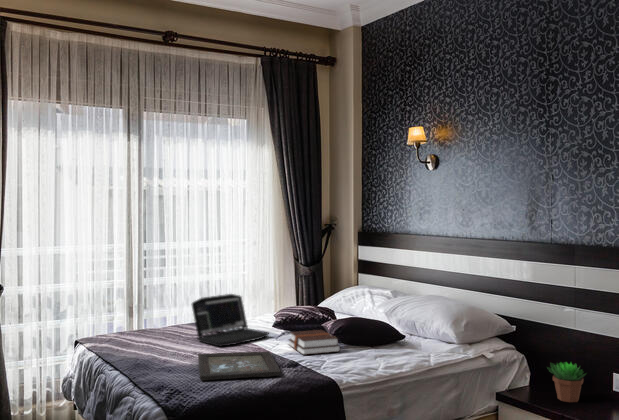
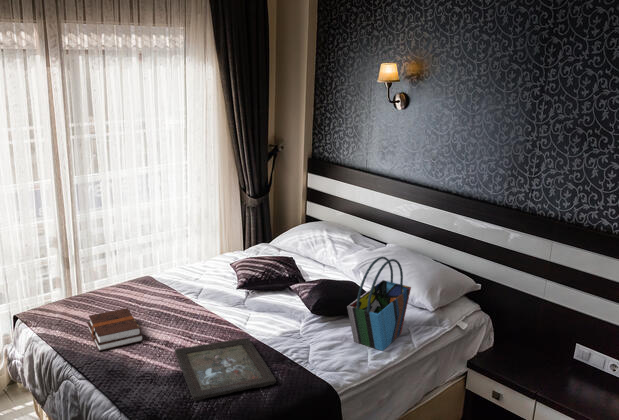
tote bag: none [359,275,430,365] -> present [347,257,411,351]
laptop: present [192,294,269,346] -> none [152,258,236,328]
hardback book: present [289,330,340,355] -> present [87,308,143,351]
succulent plant: present [548,362,586,402] -> none [520,332,556,373]

